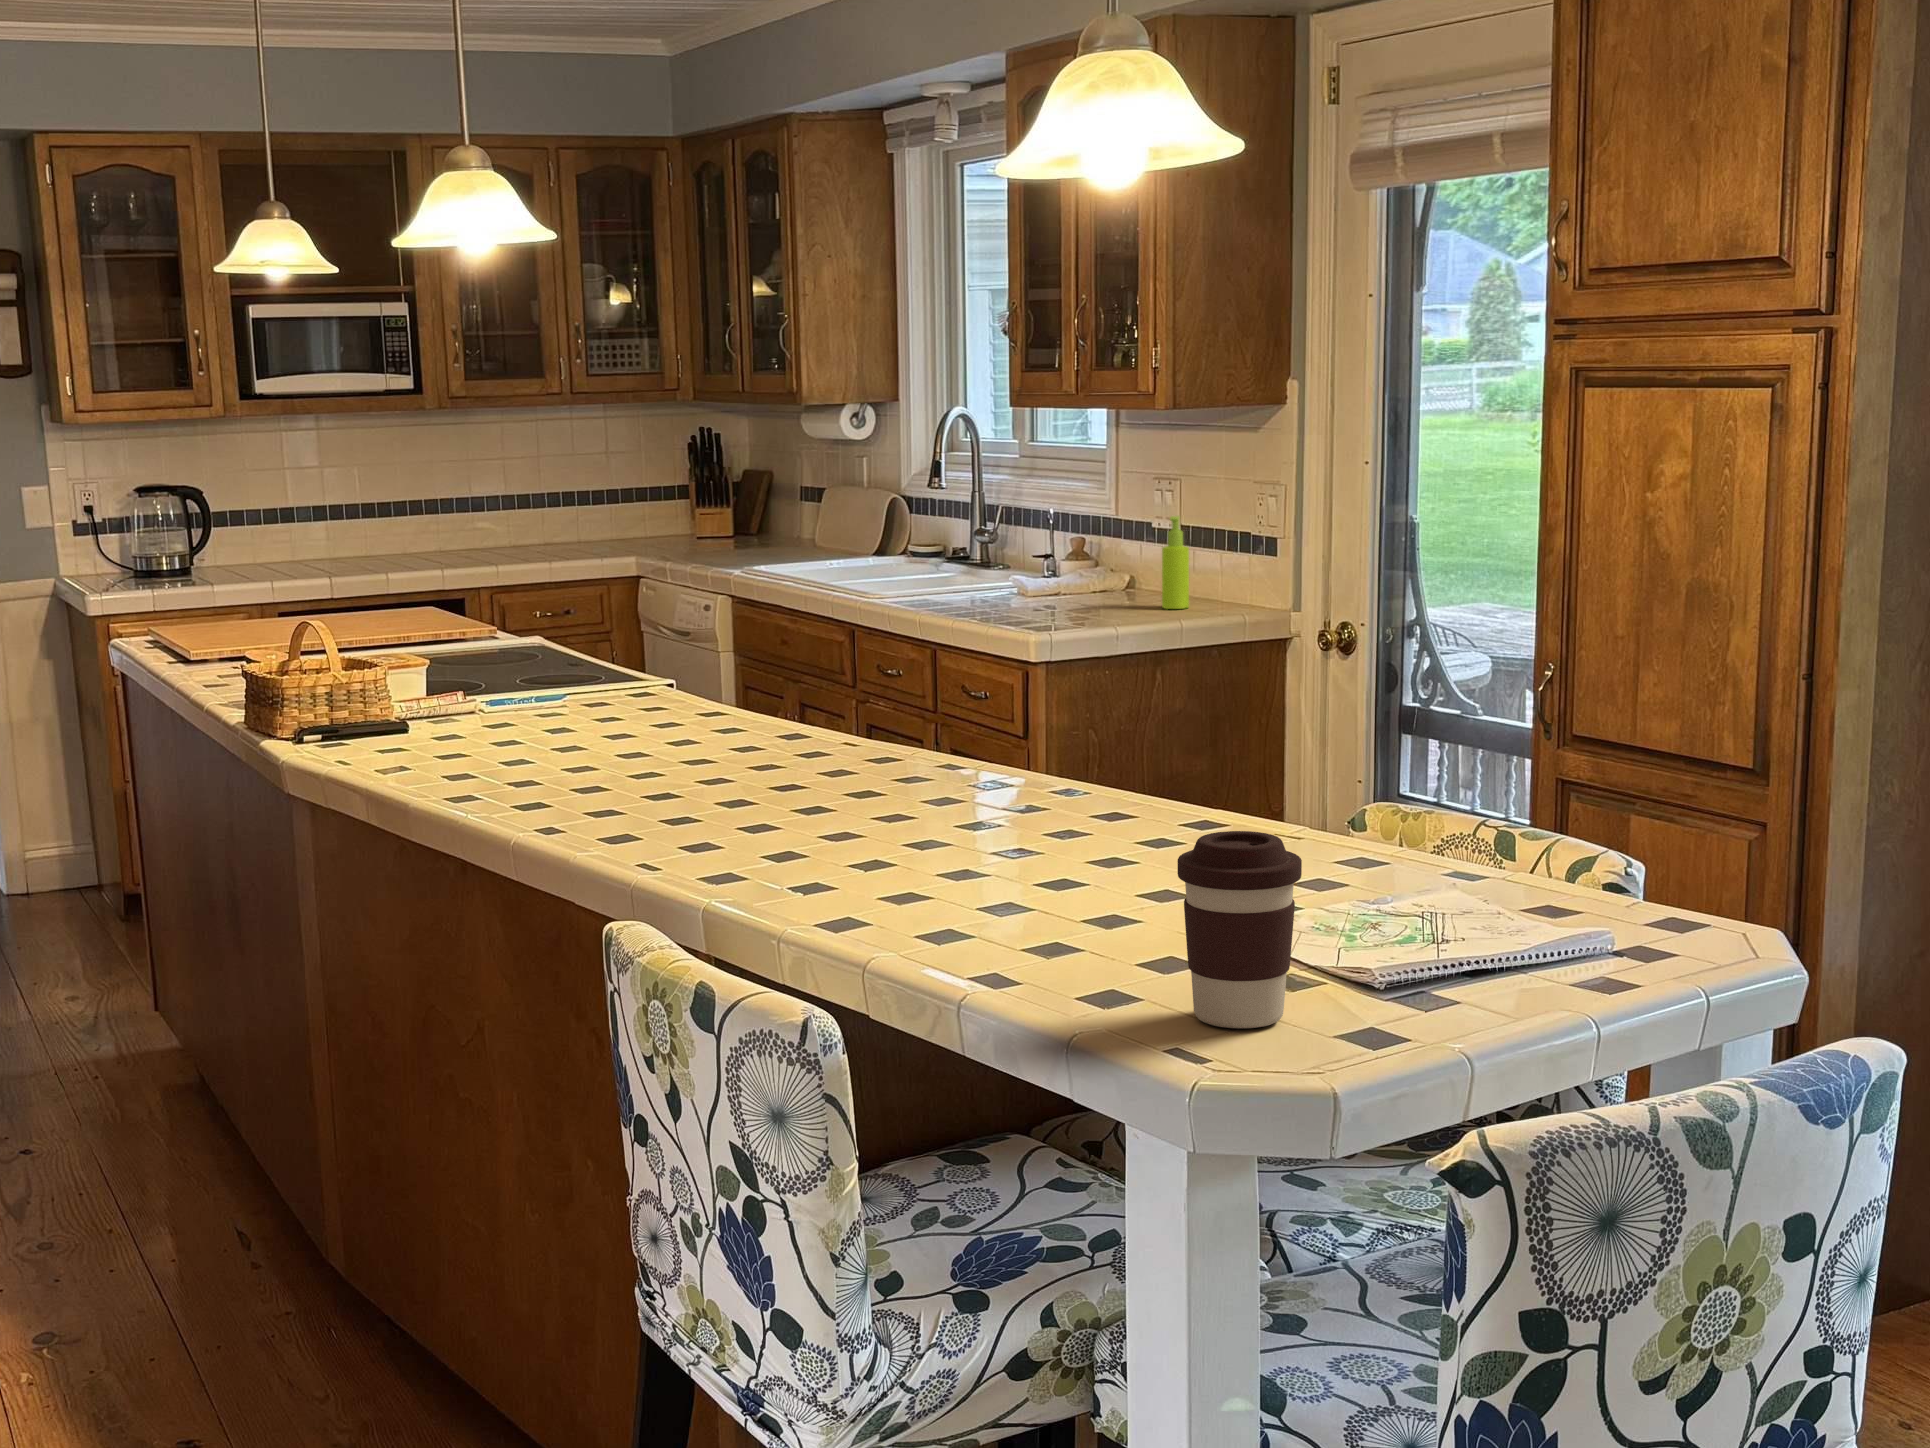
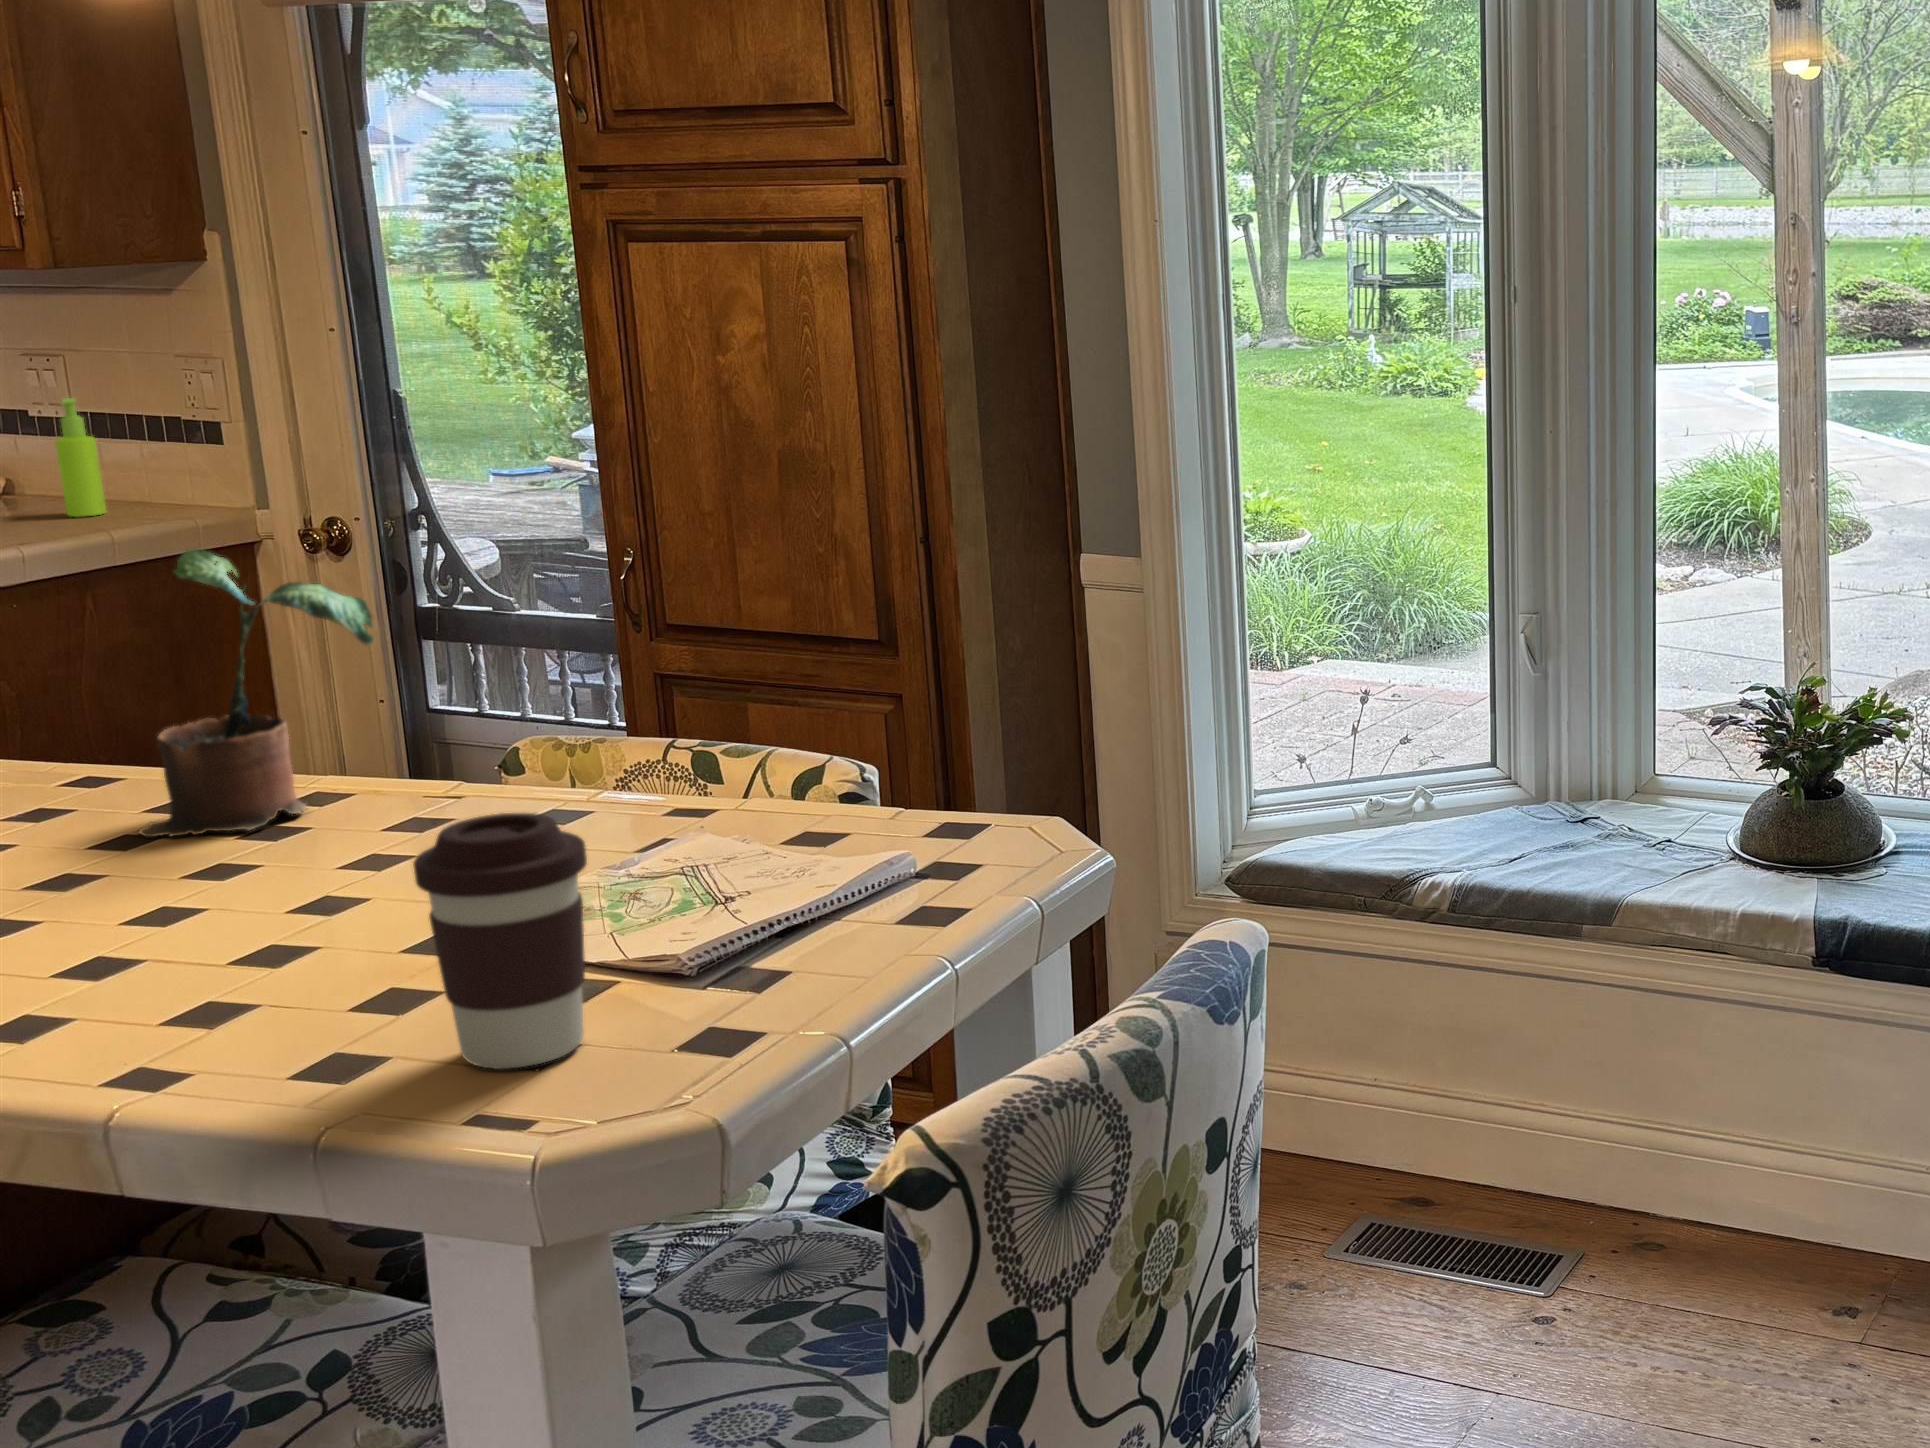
potted plant: none [1080,621,1257,840] -> present [139,549,374,837]

